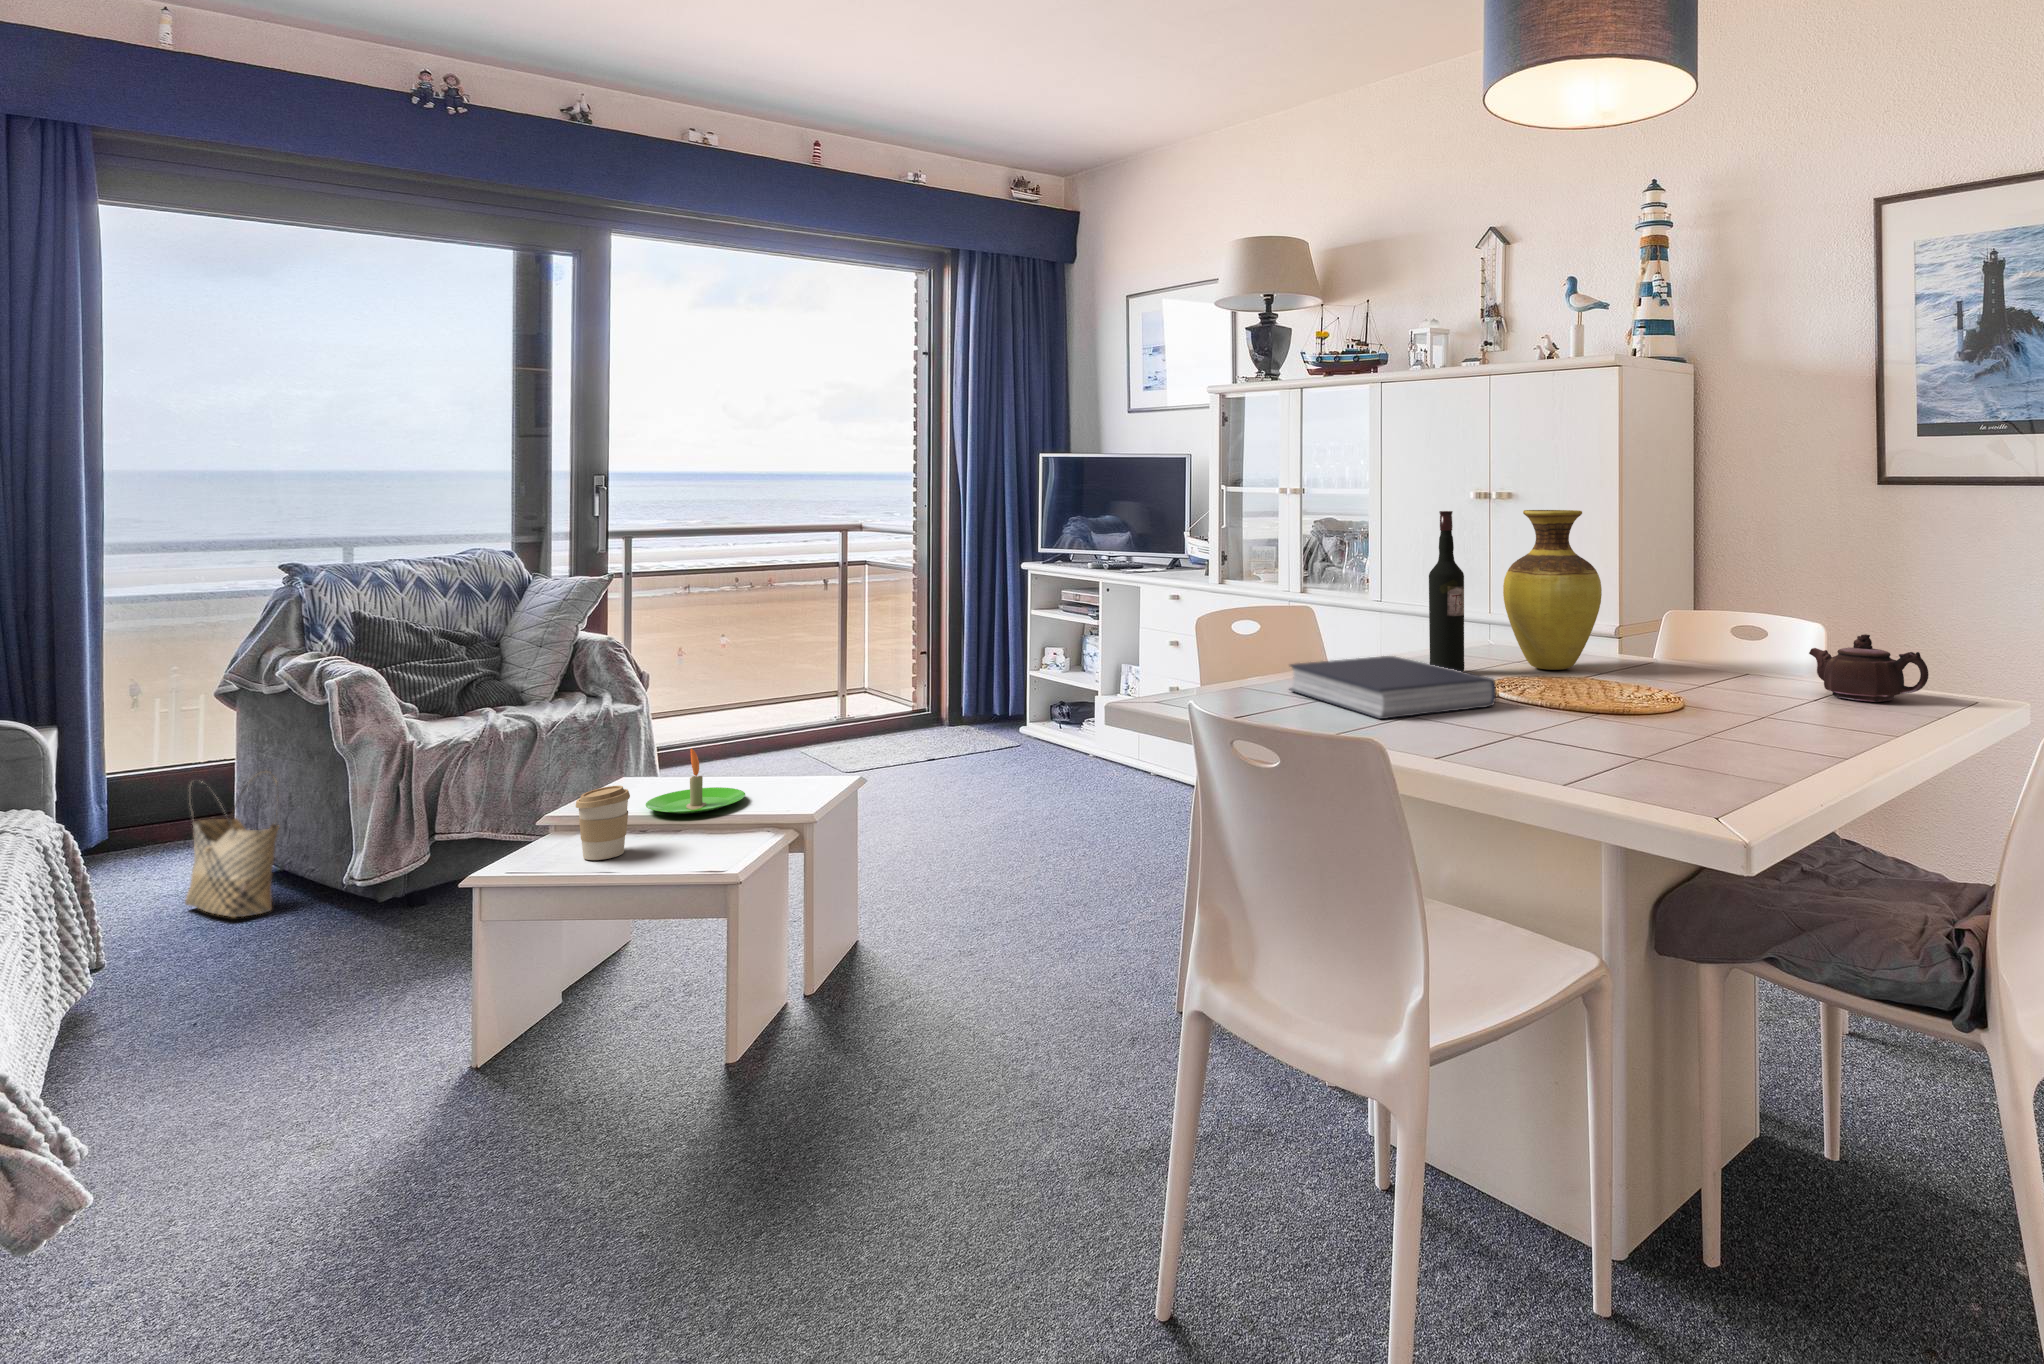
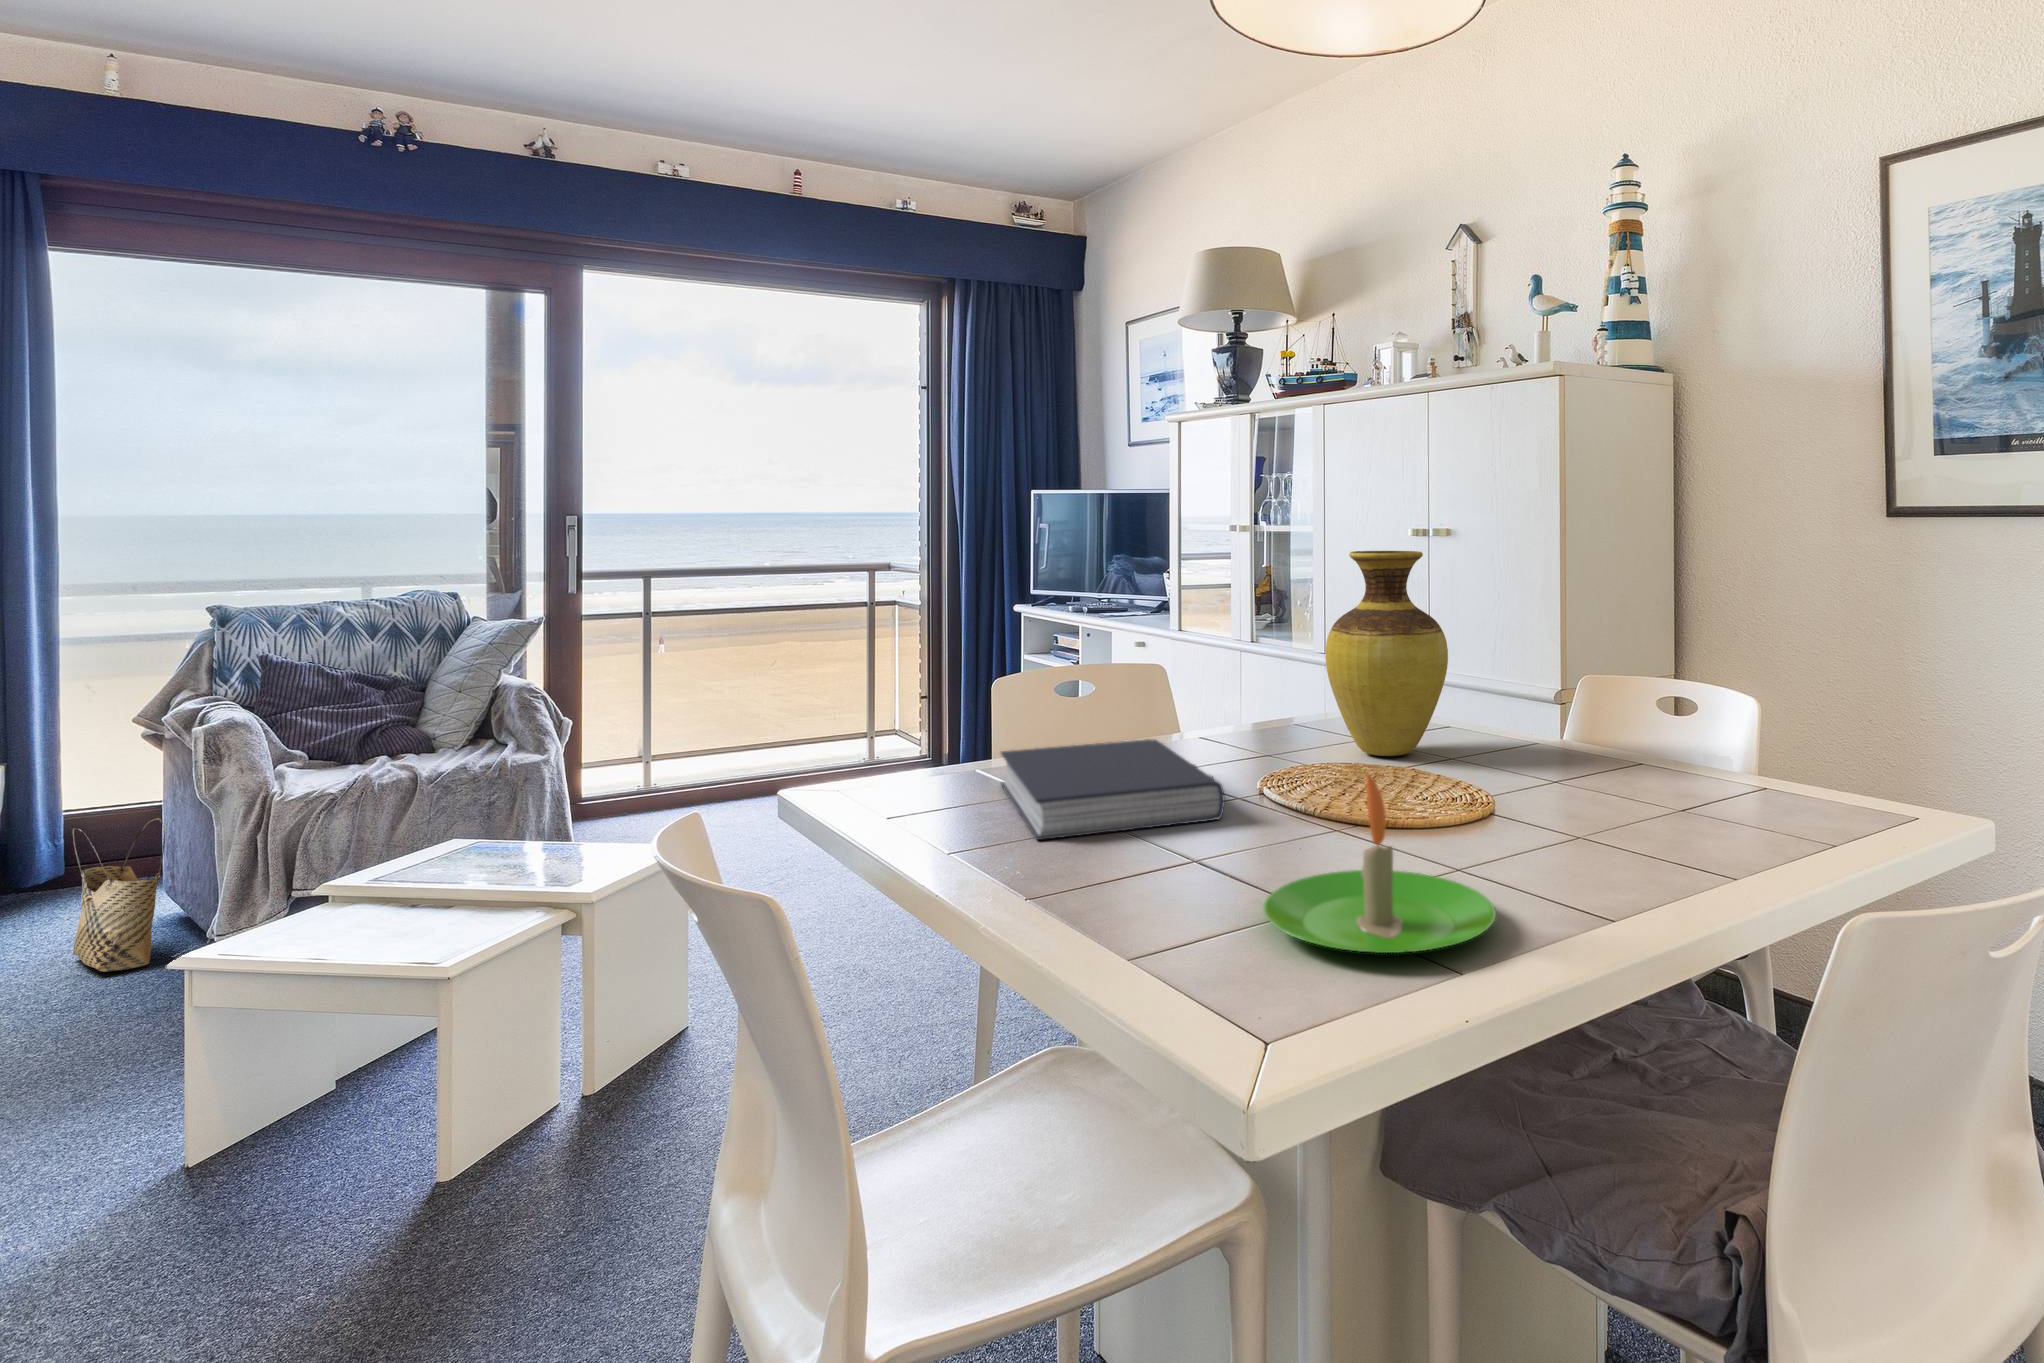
wine bottle: present [1429,511,1464,672] -> none [1222,553,1268,760]
teapot: present [1809,634,1928,702] -> none [1686,727,1838,825]
candle: present [646,748,745,814] -> present [1263,775,1496,953]
coffee cup: present [576,786,630,860] -> none [300,863,369,948]

